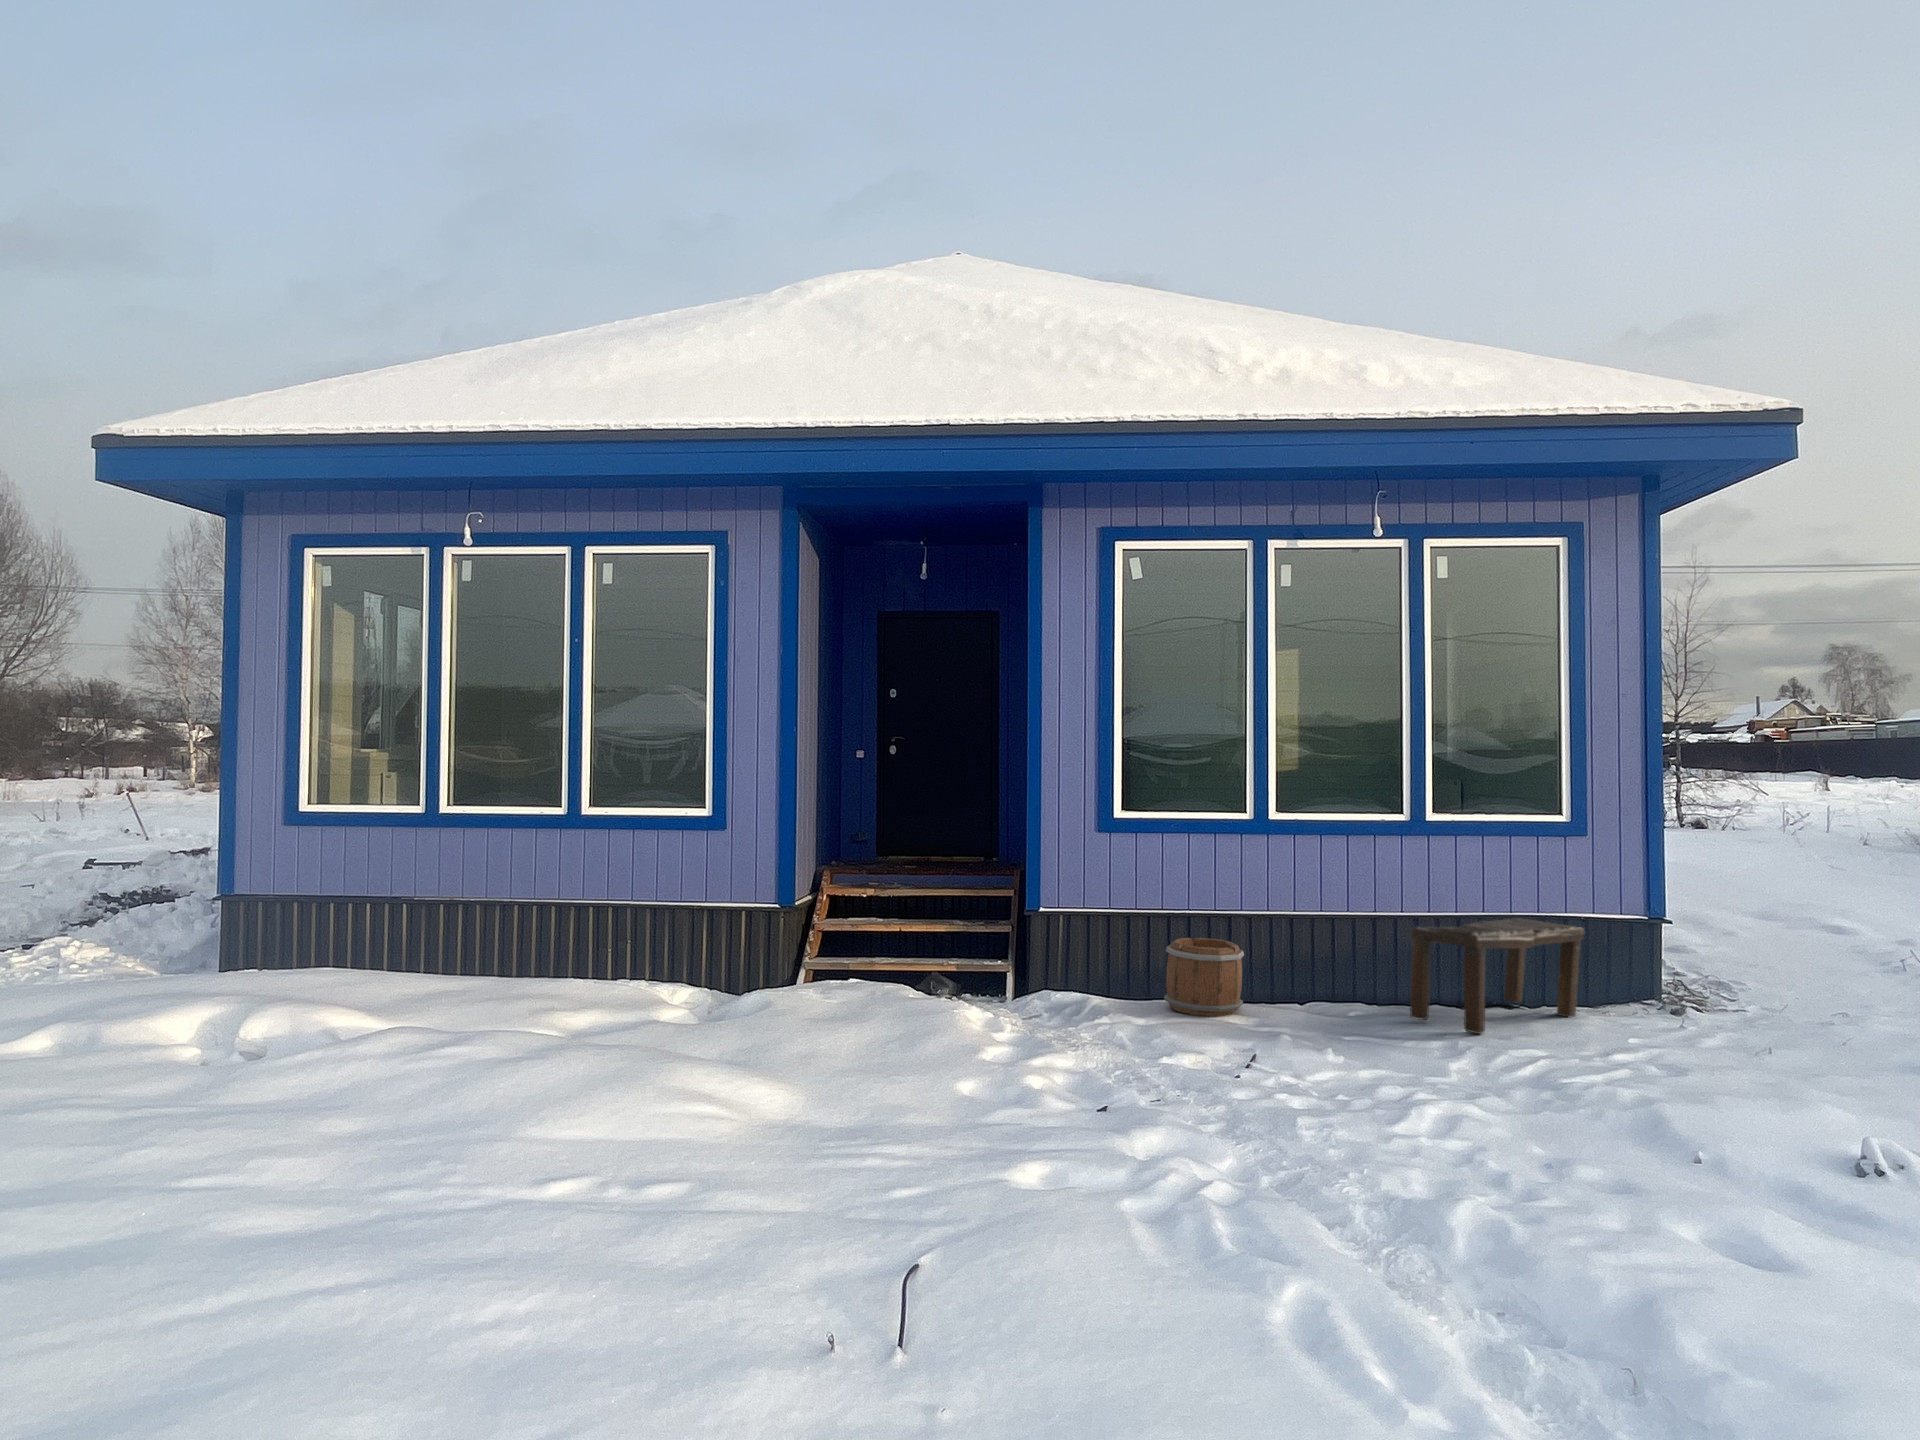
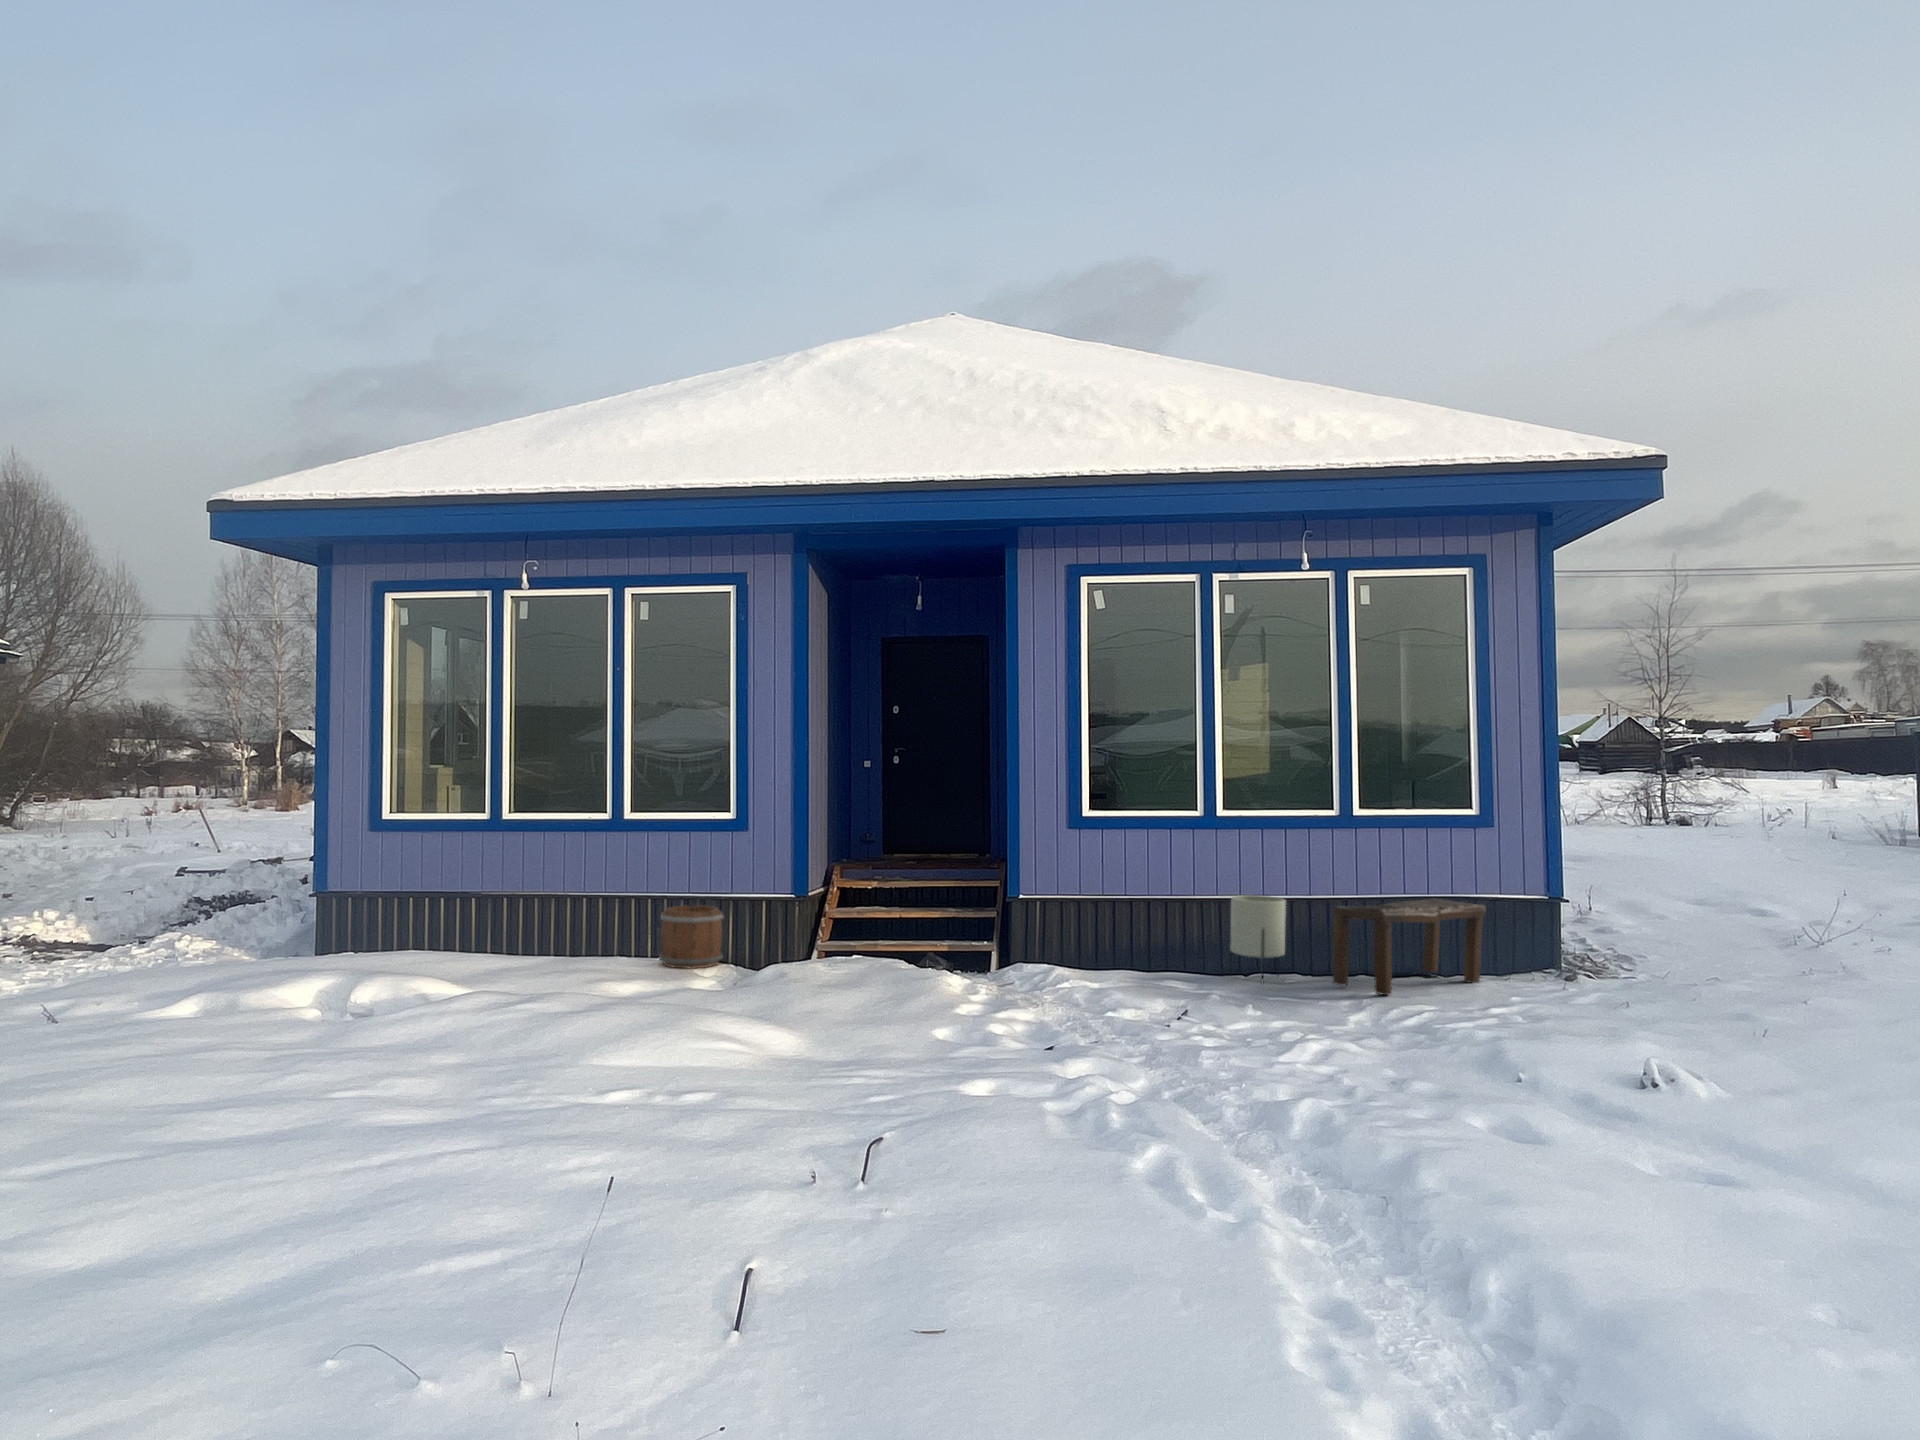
planter: none [1285,912,1352,1016] -> present [1230,895,1286,975]
bucket: present [1164,938,1244,1017] -> present [659,905,723,968]

